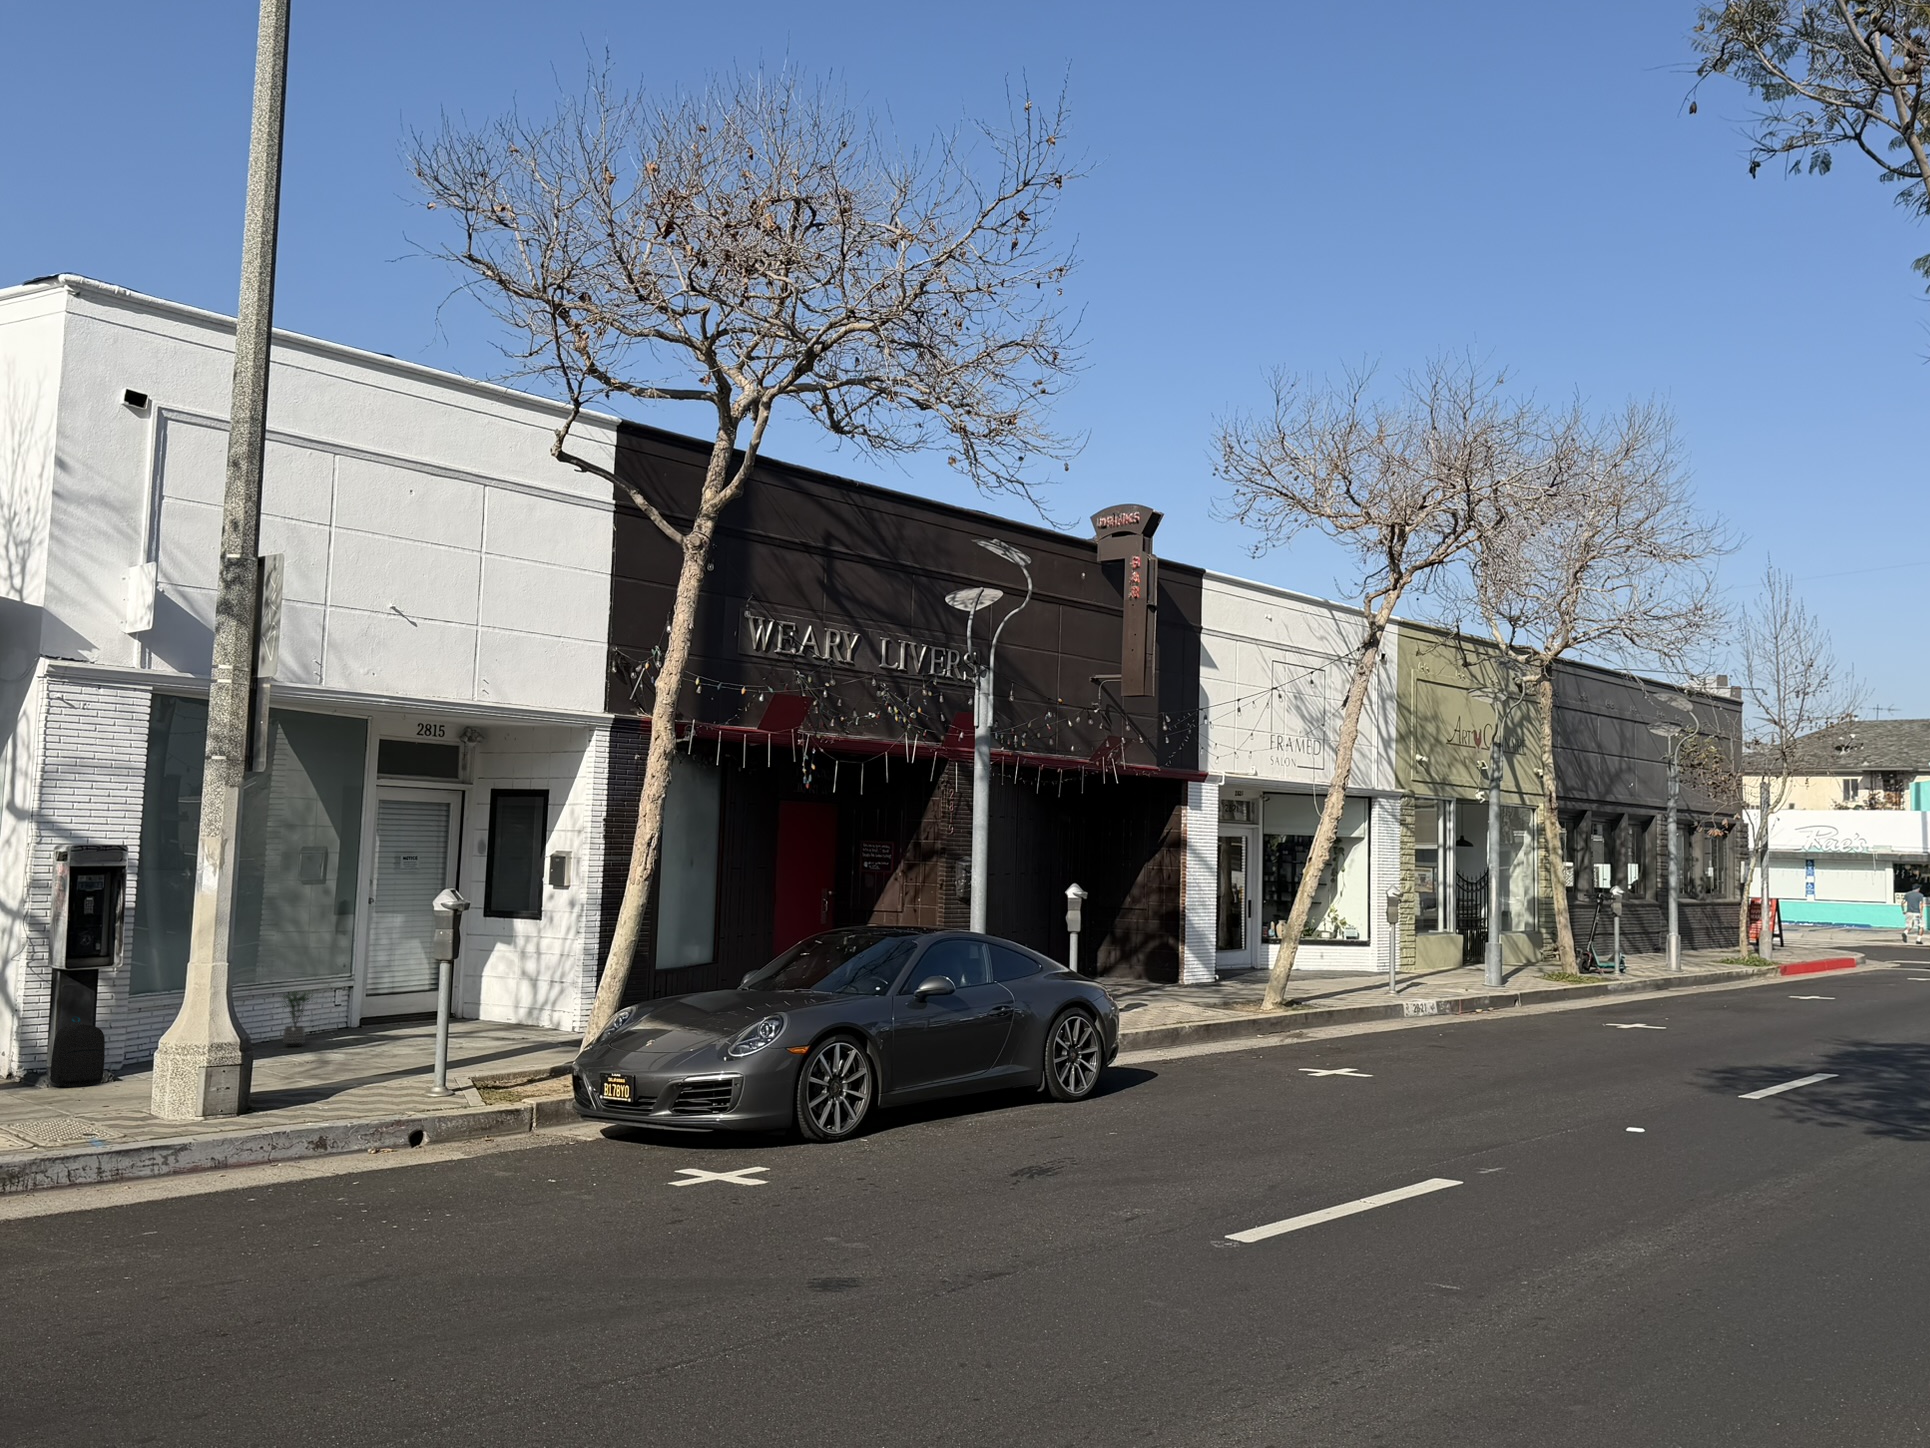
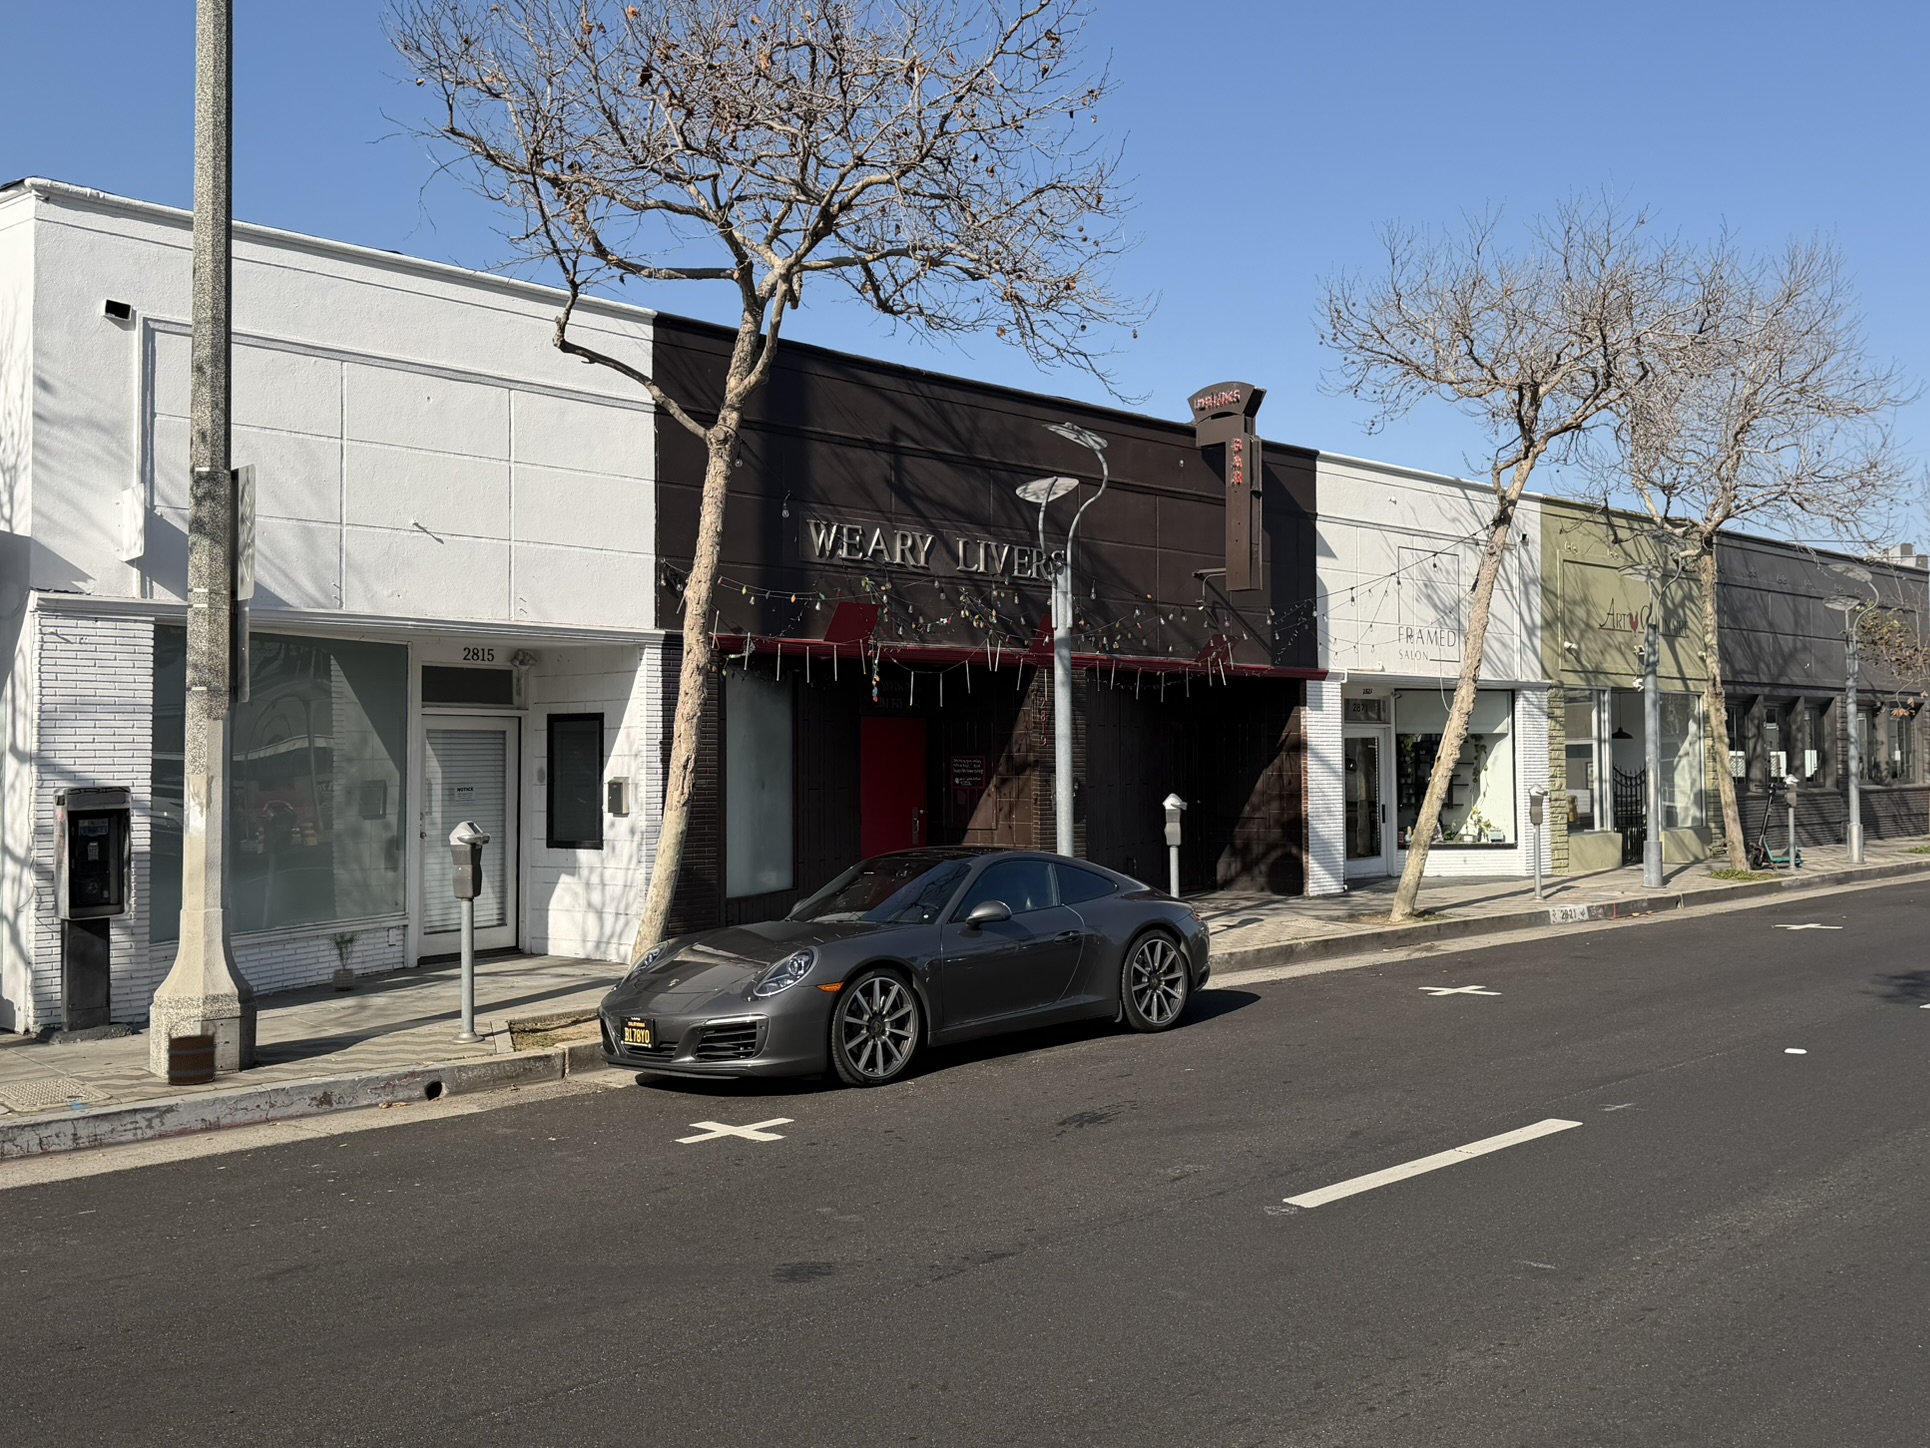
backpack: present [50,1016,105,1087] -> none [64,968,120,1042]
bucket: none [177,1062,227,1126] -> present [166,1016,217,1085]

